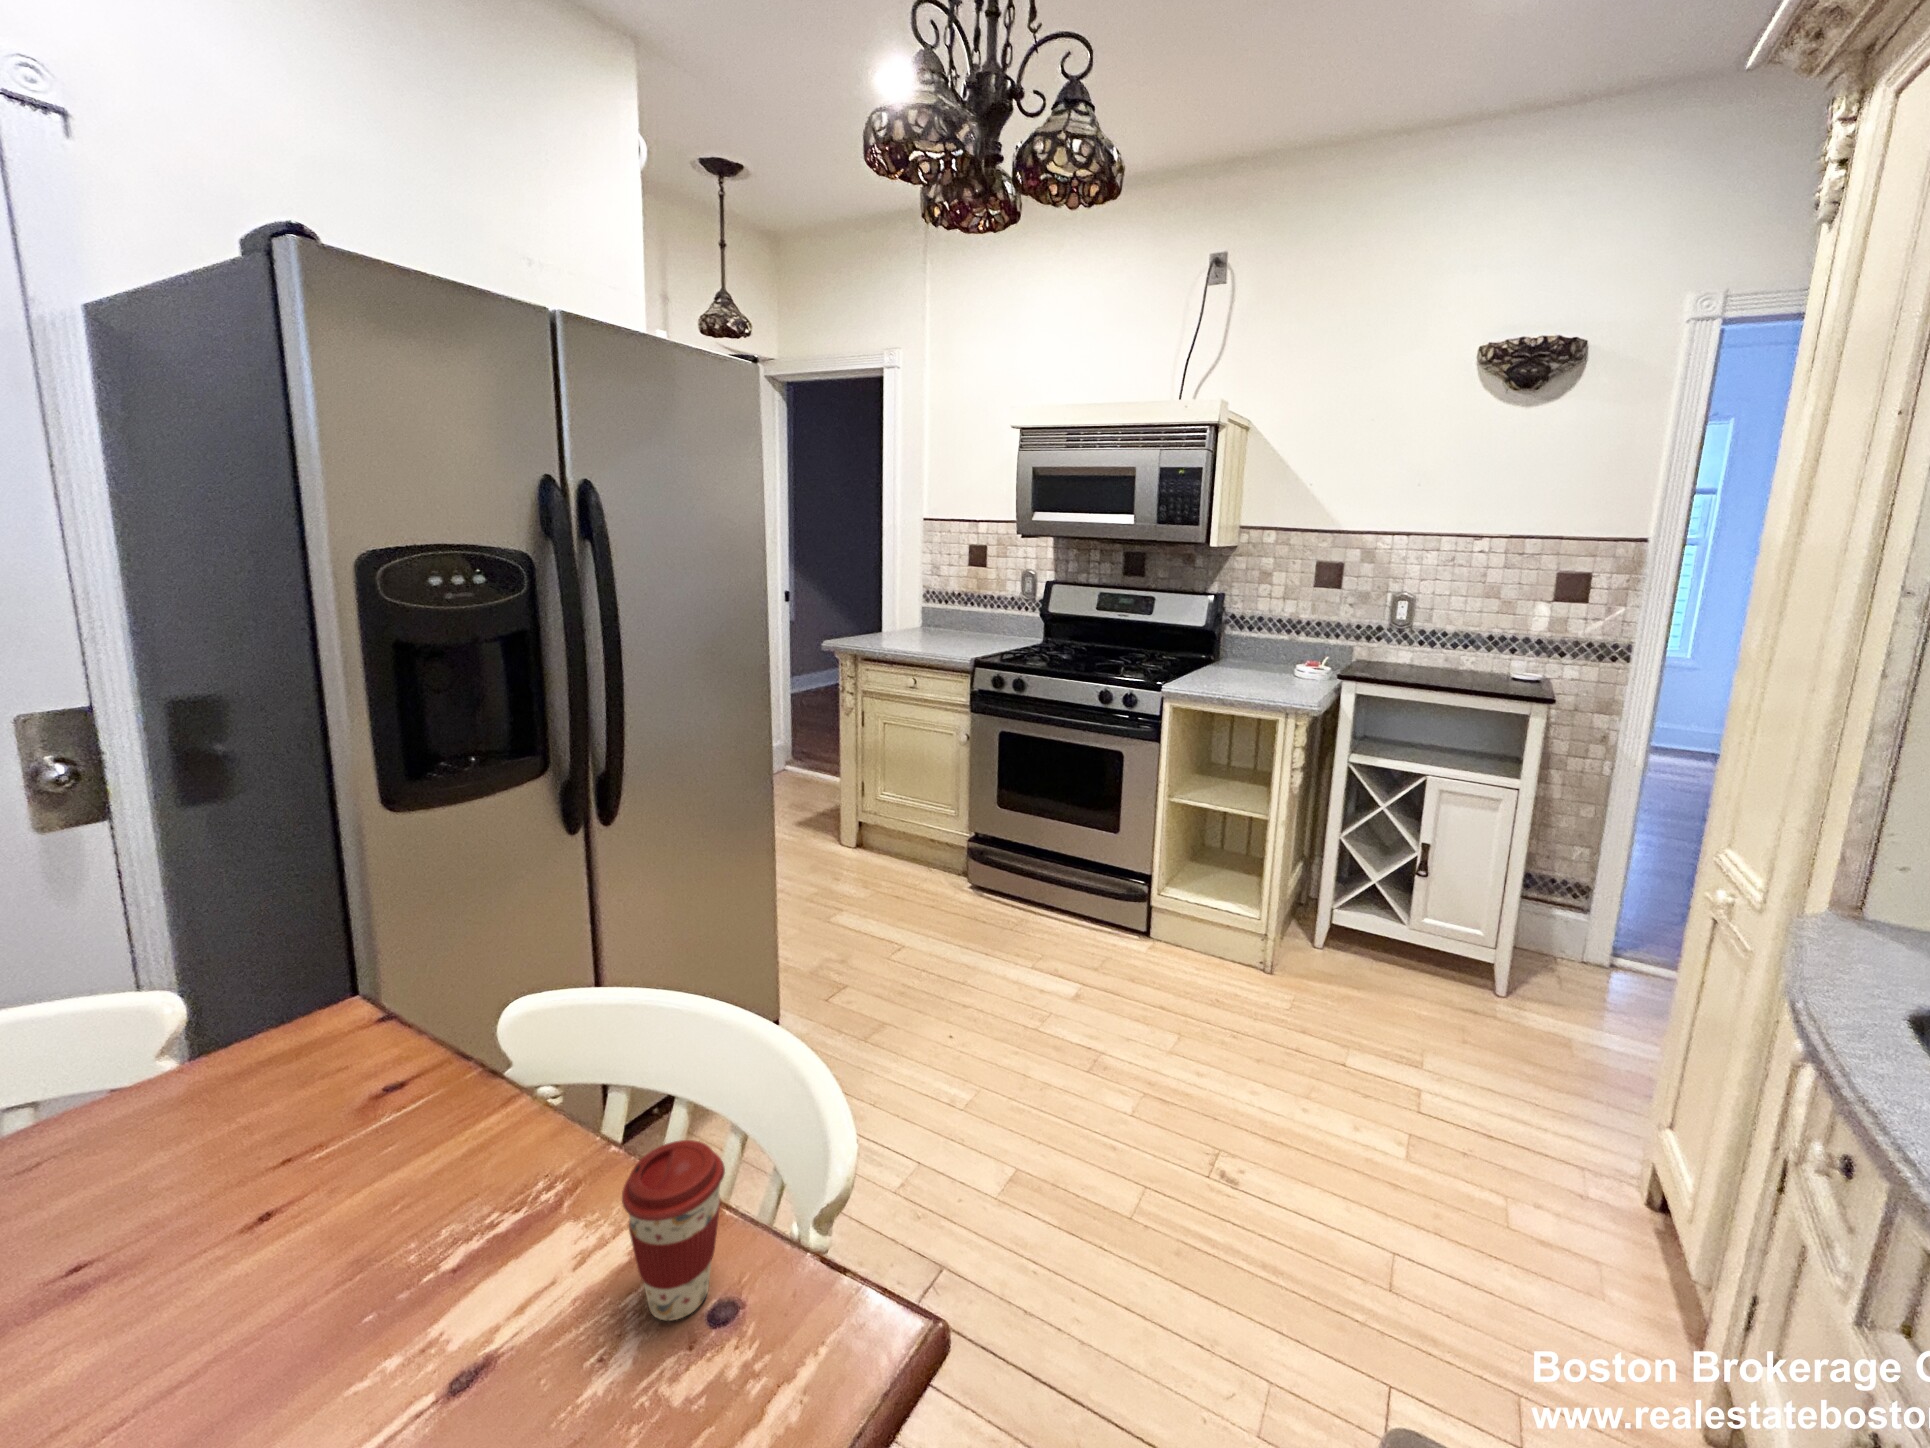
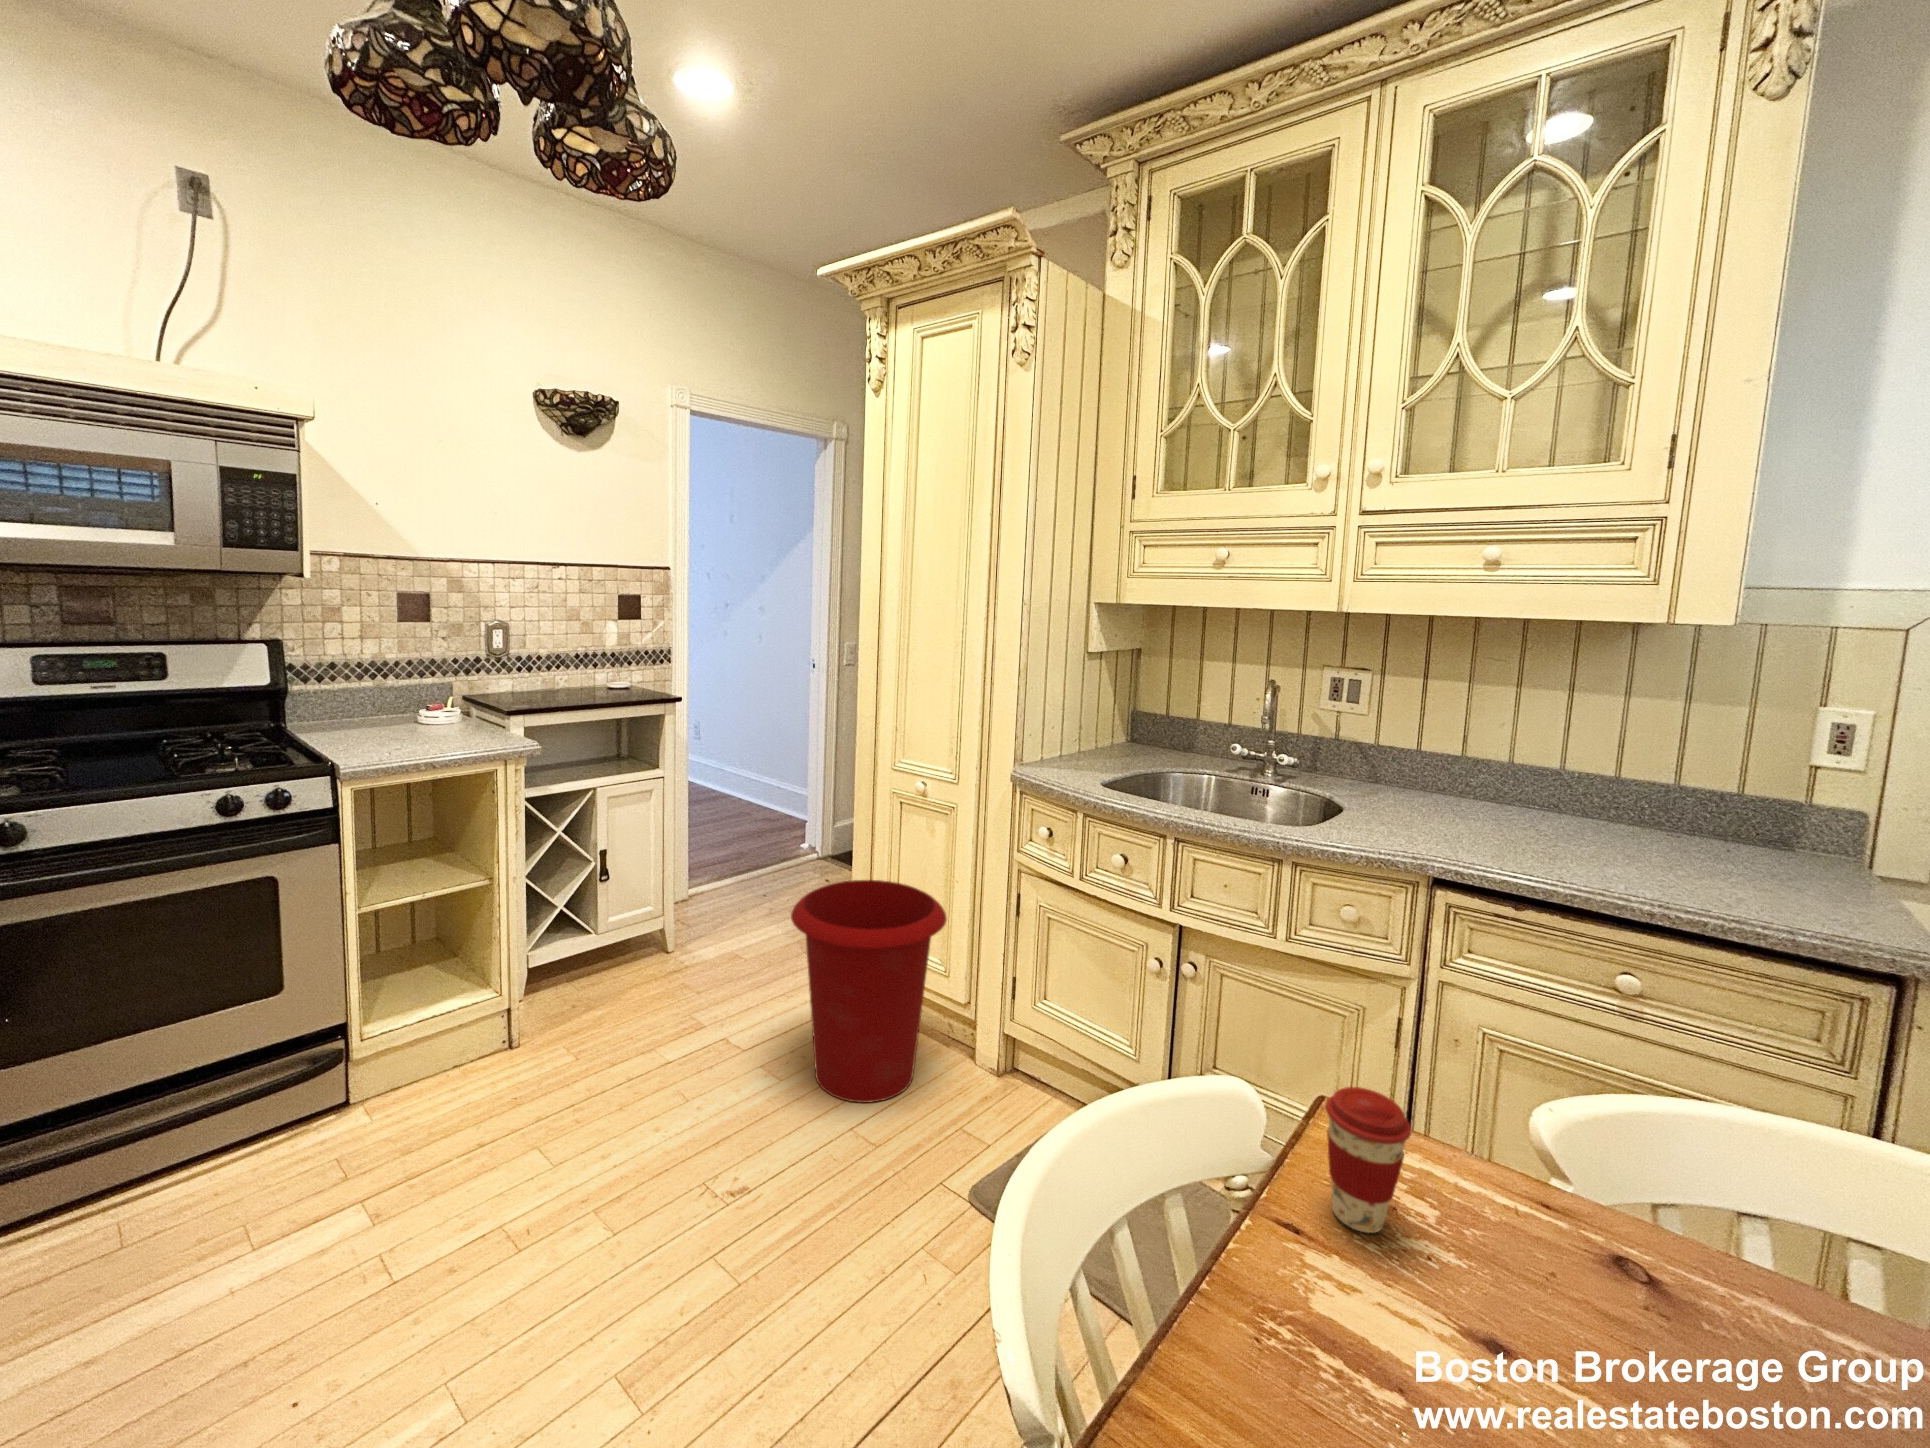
waste bin: none [1419,965,1684,1302] -> present [791,880,947,1103]

